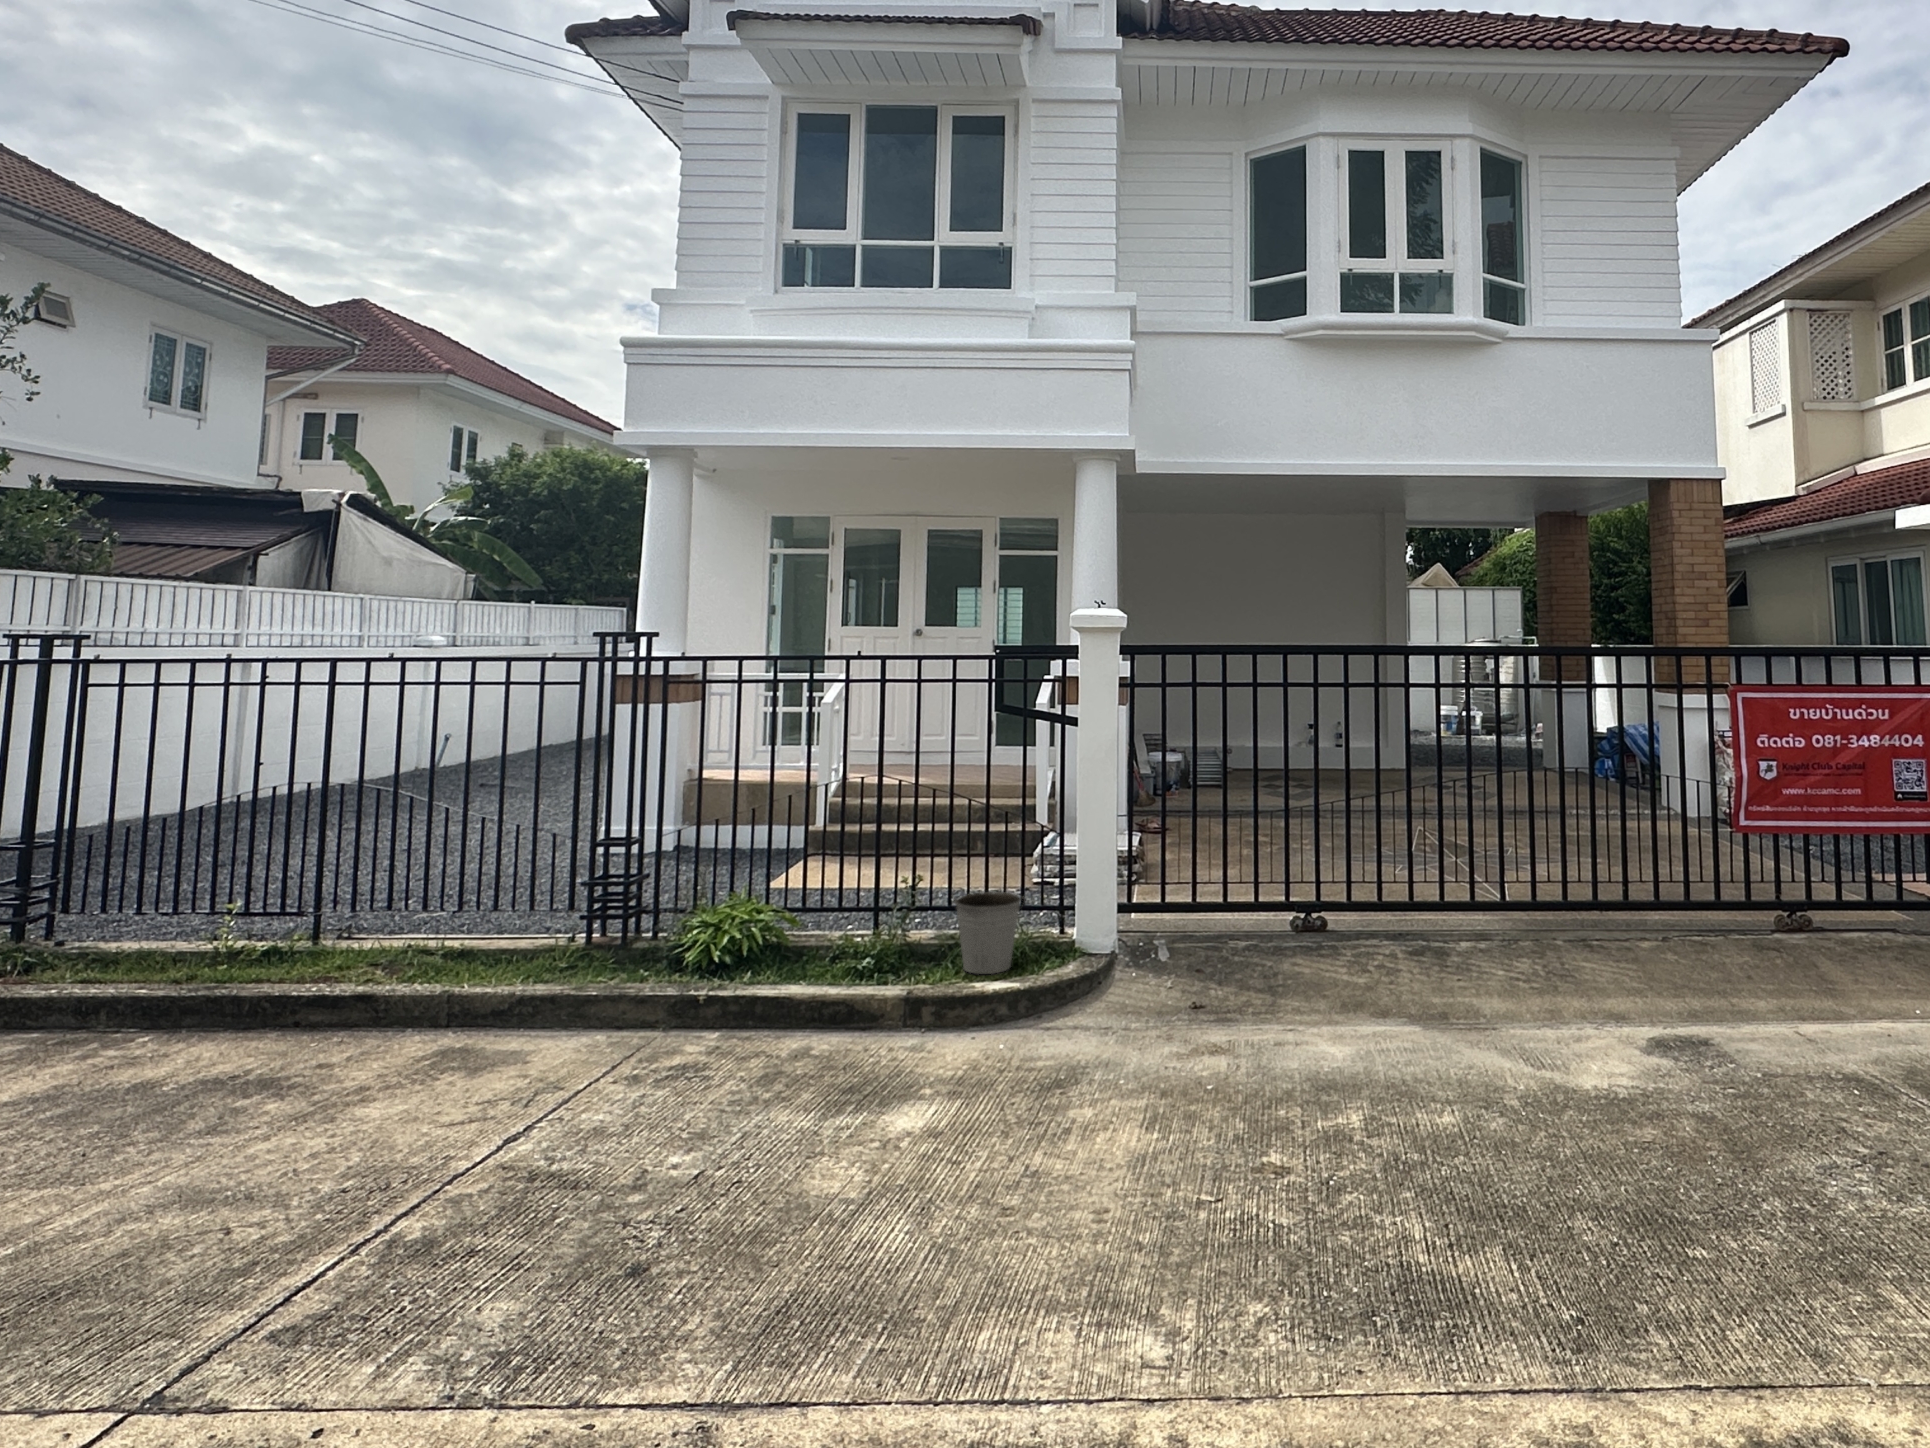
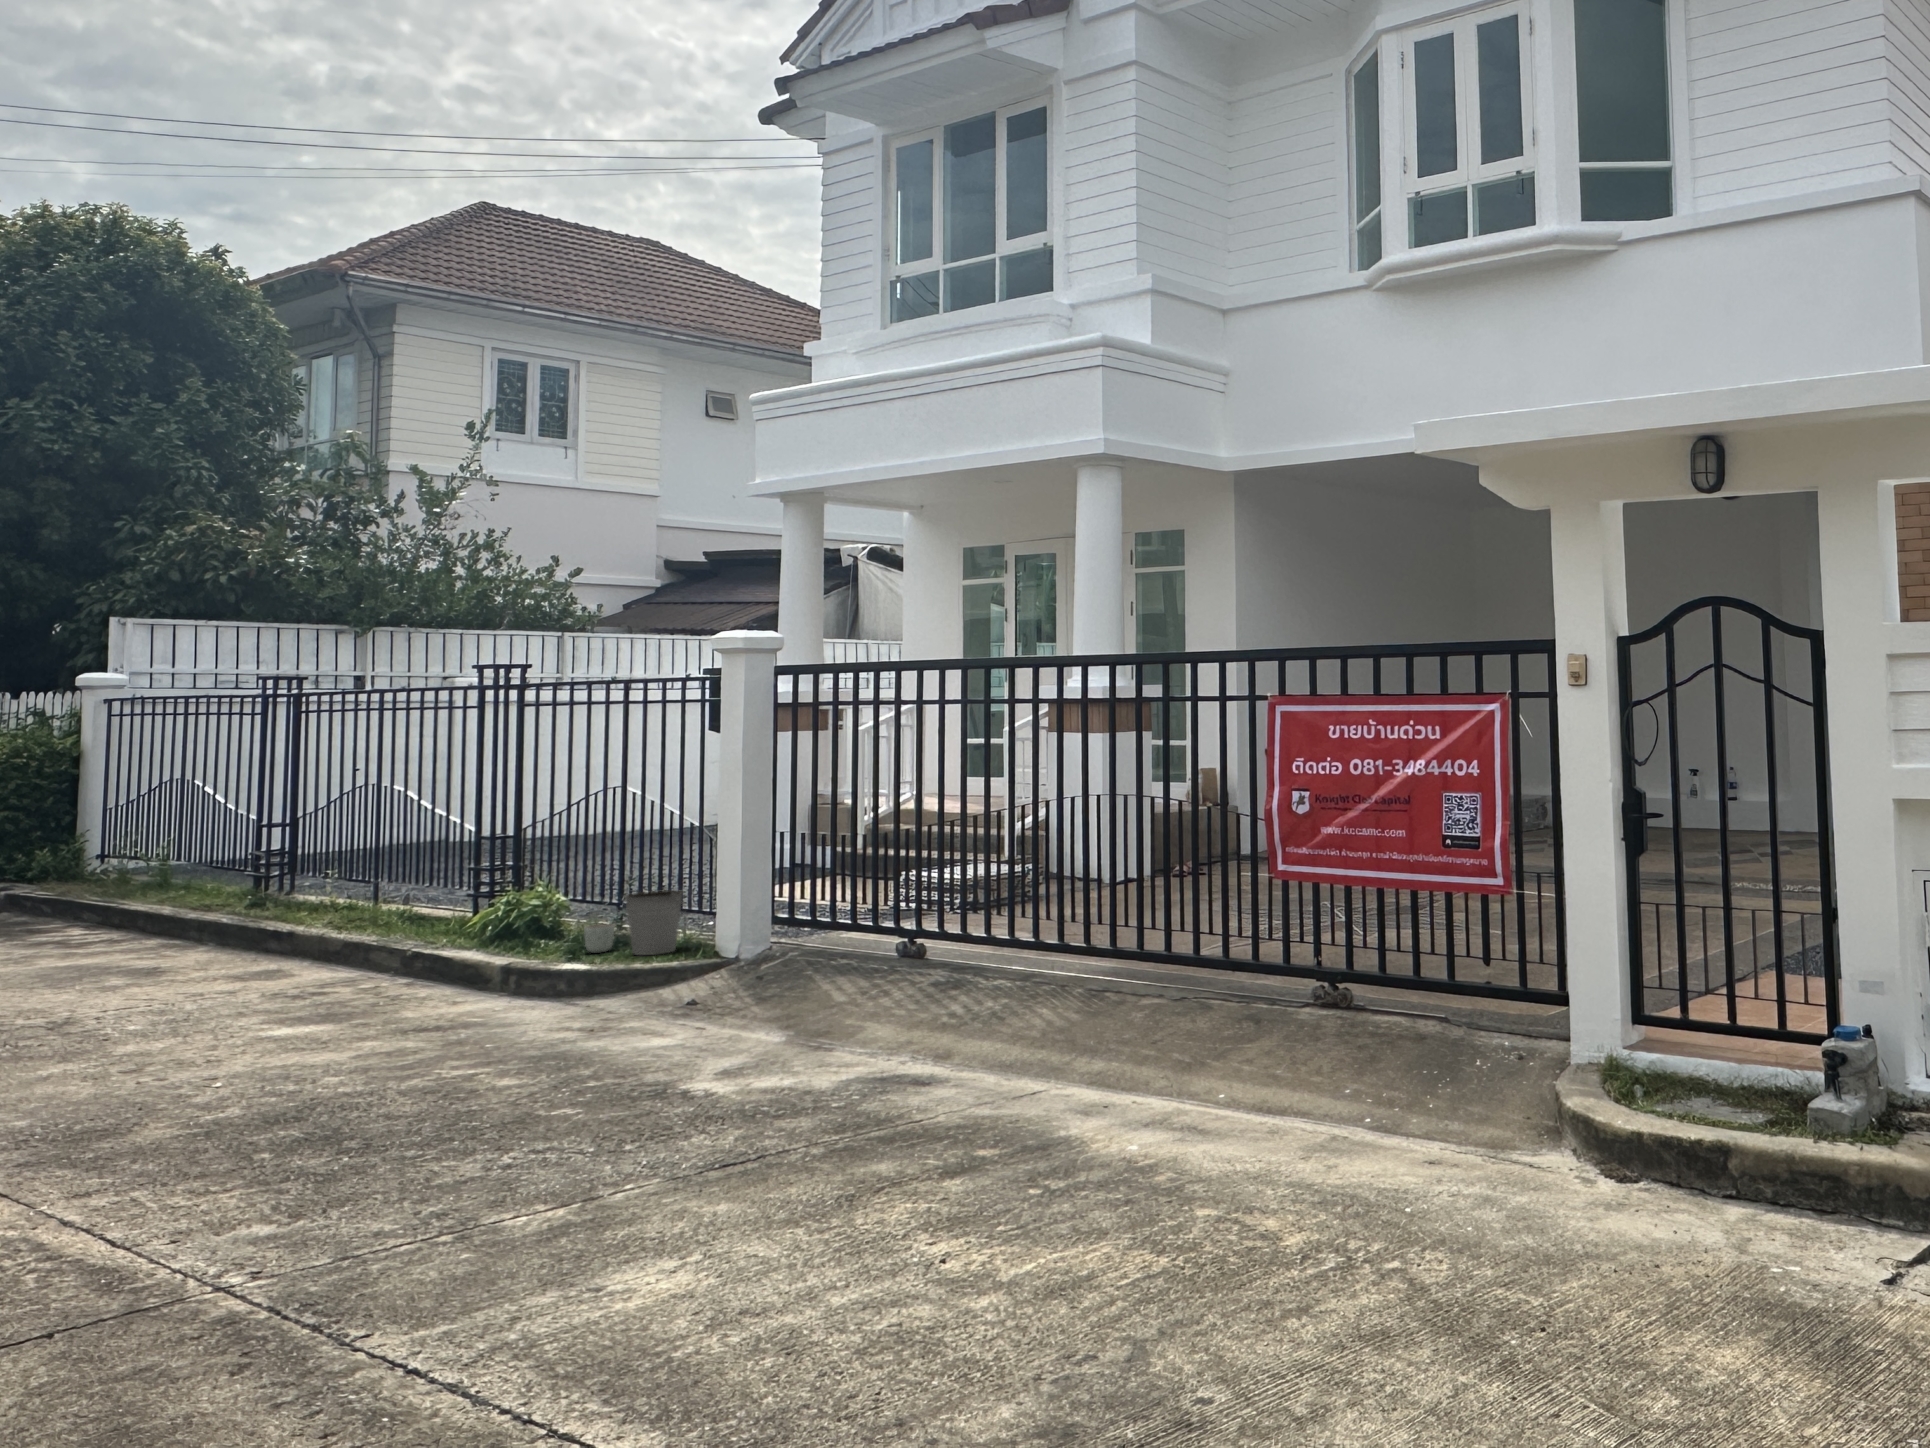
planter: none [877,941,912,979] -> present [584,924,614,953]

